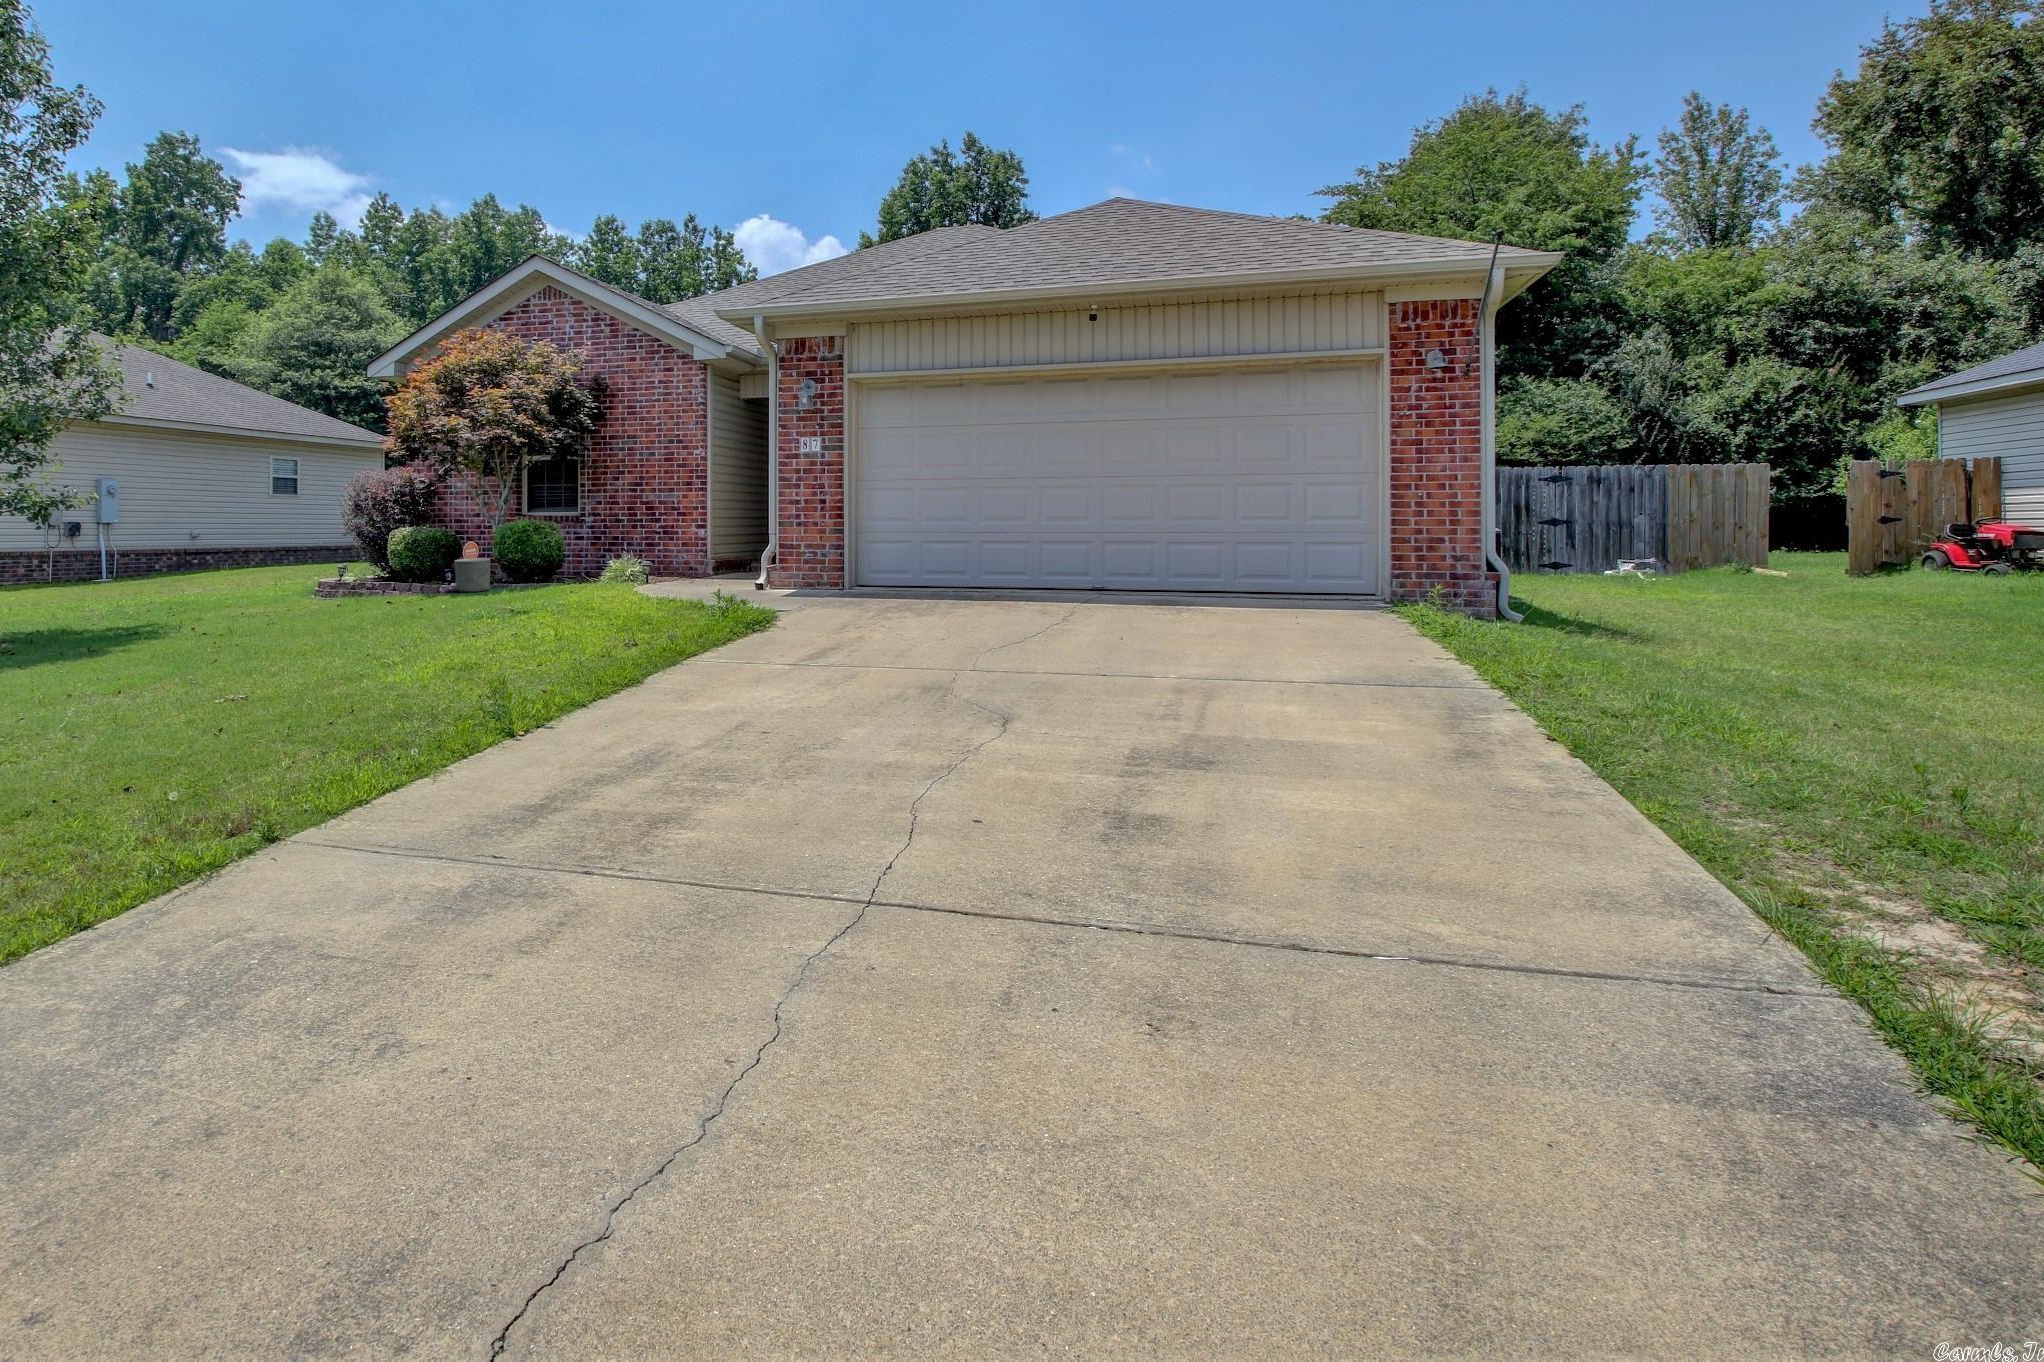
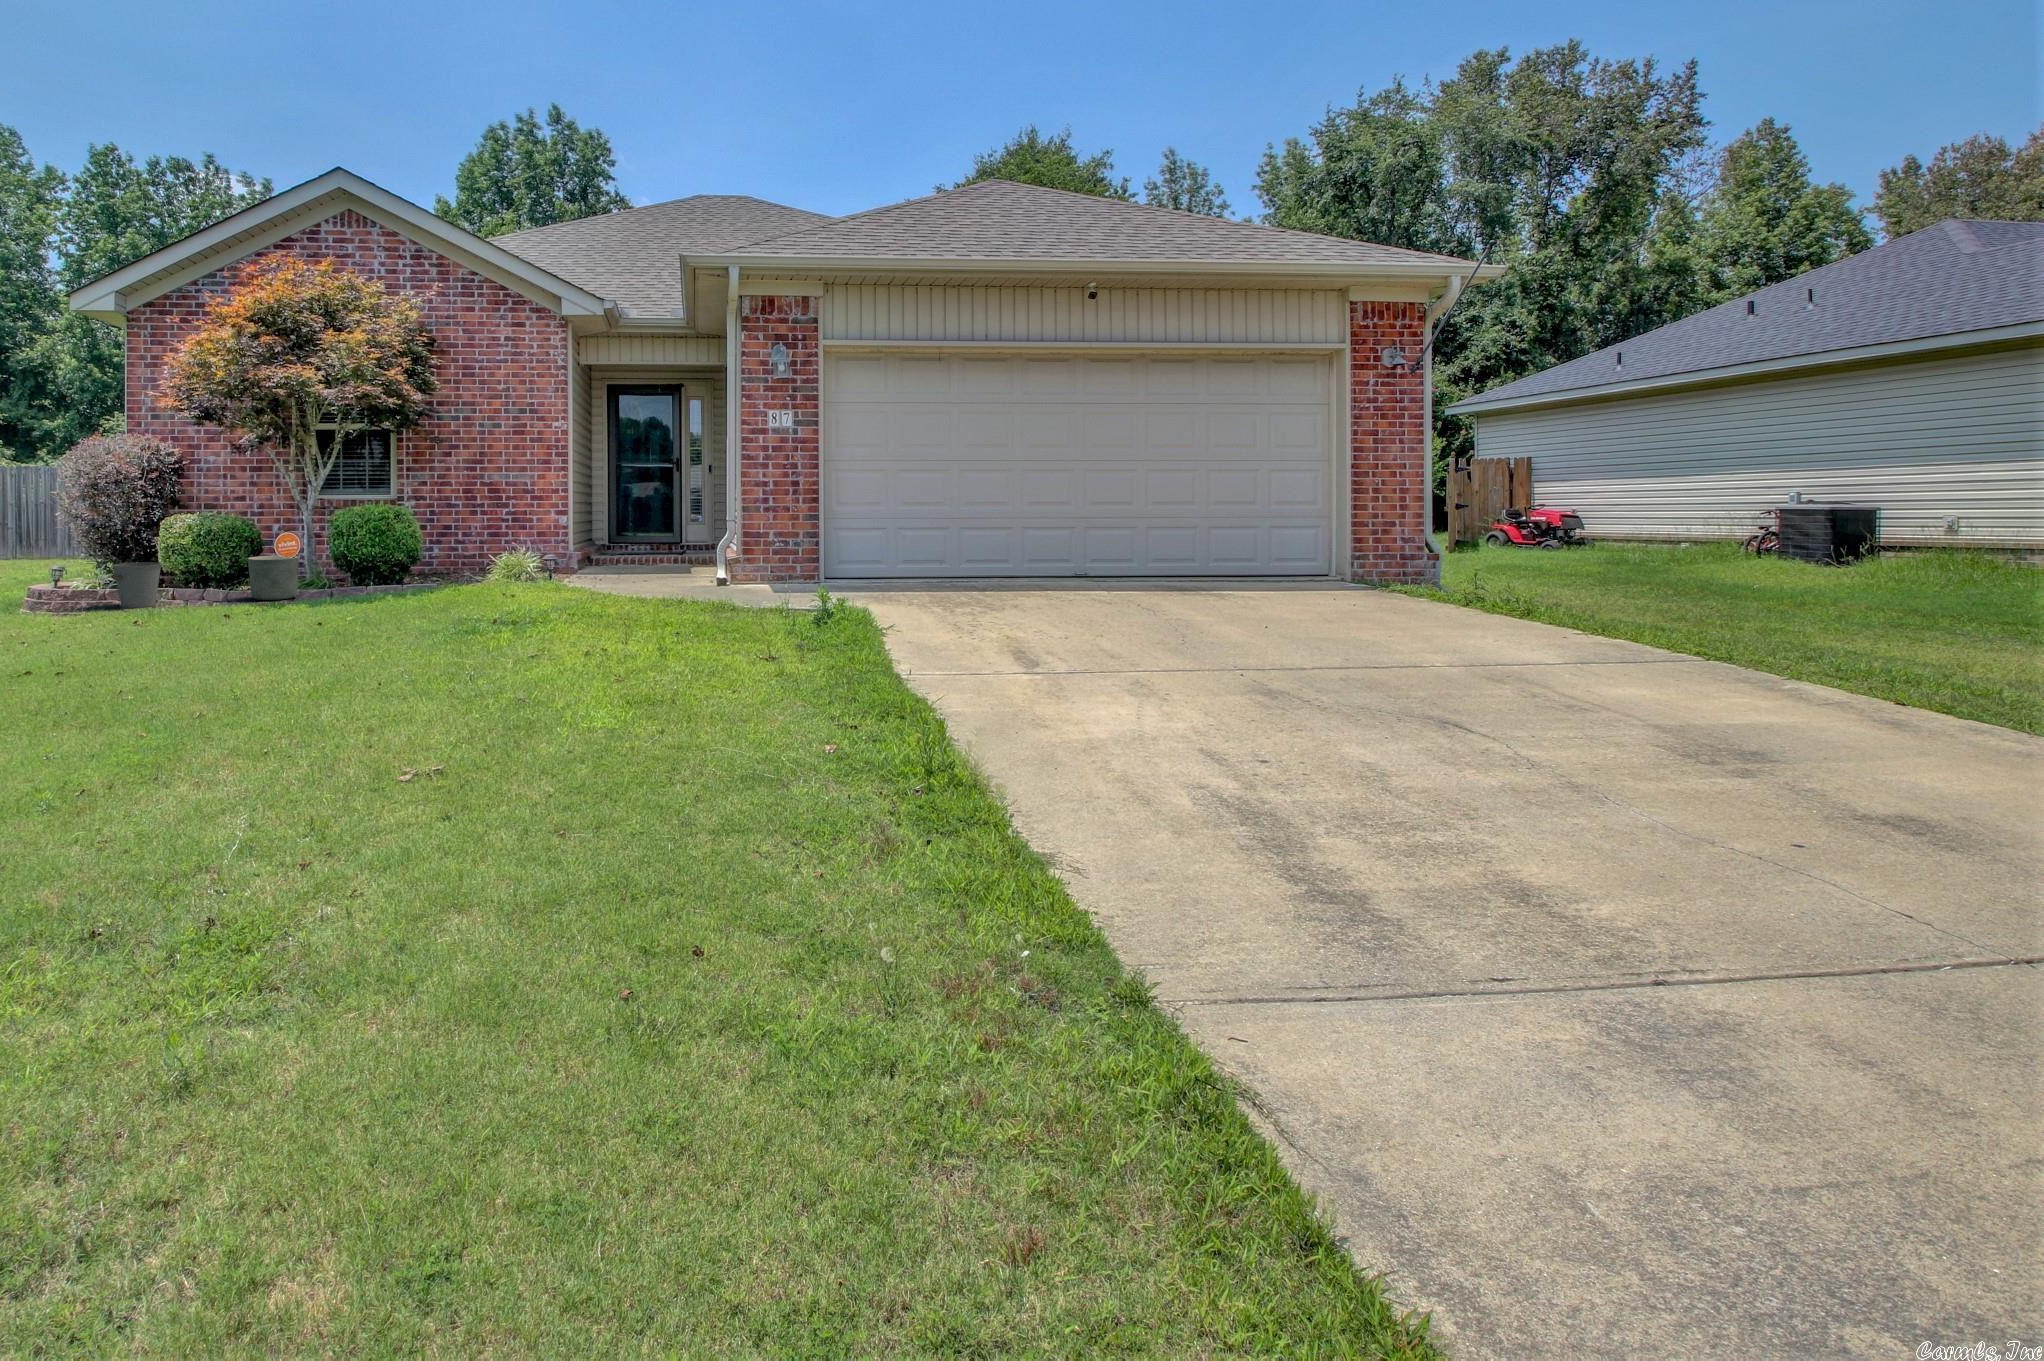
bucket: none [363,562,397,595] -> present [111,562,161,608]

